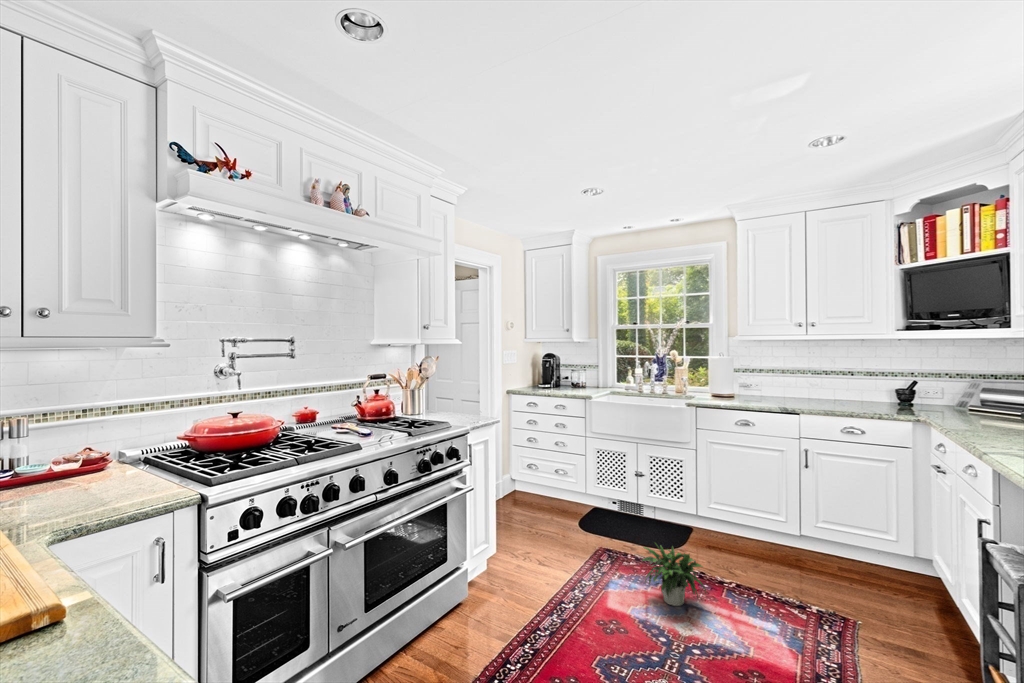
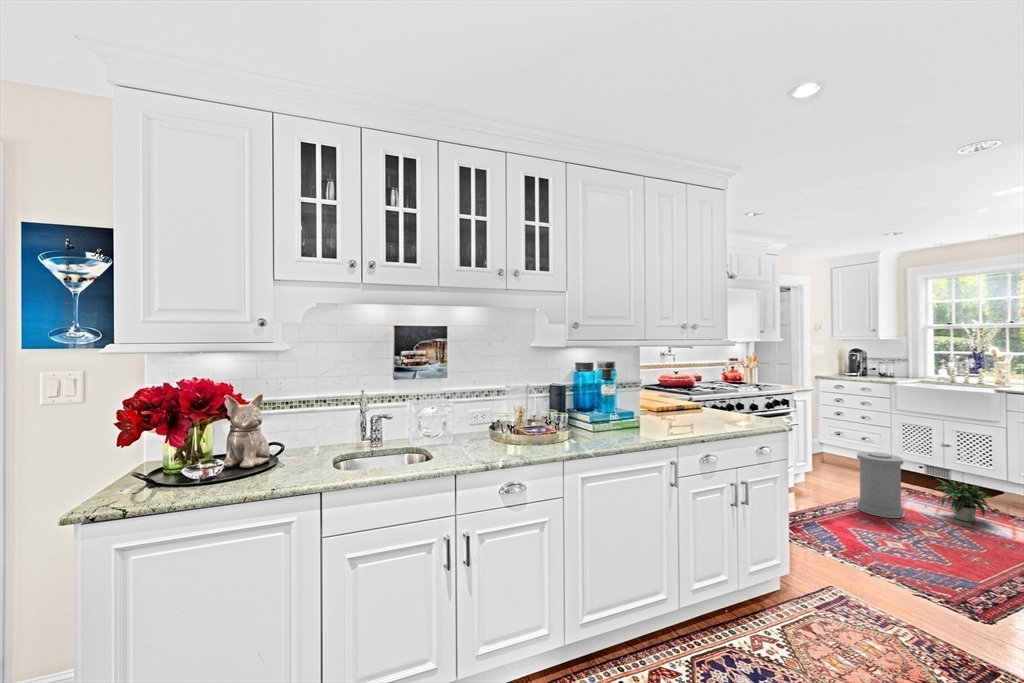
trash can: none [551,519,610,633] -> present [857,452,904,518]

